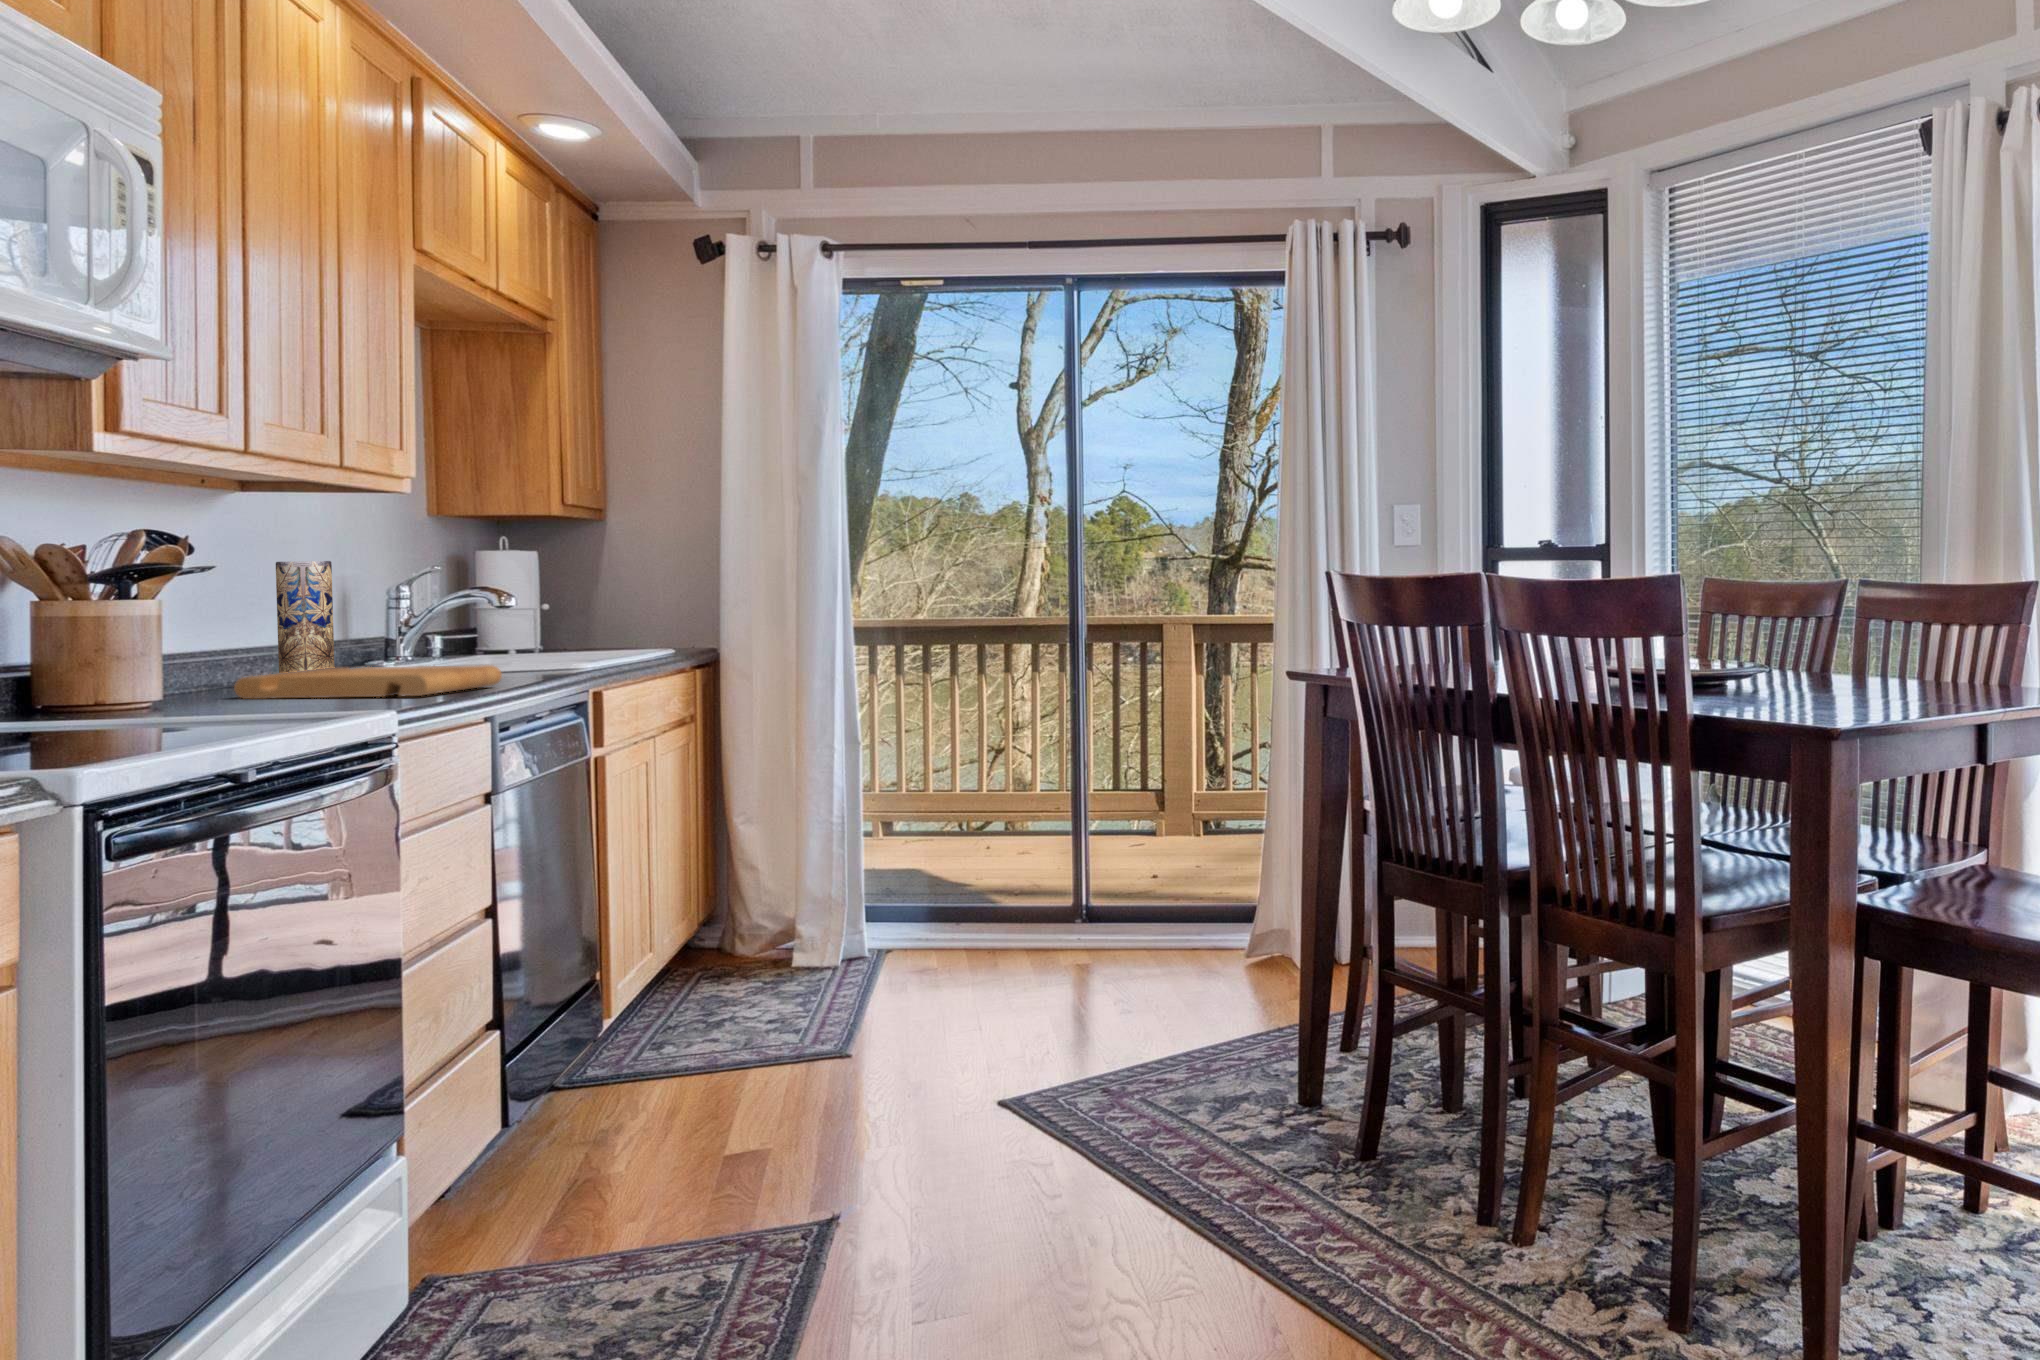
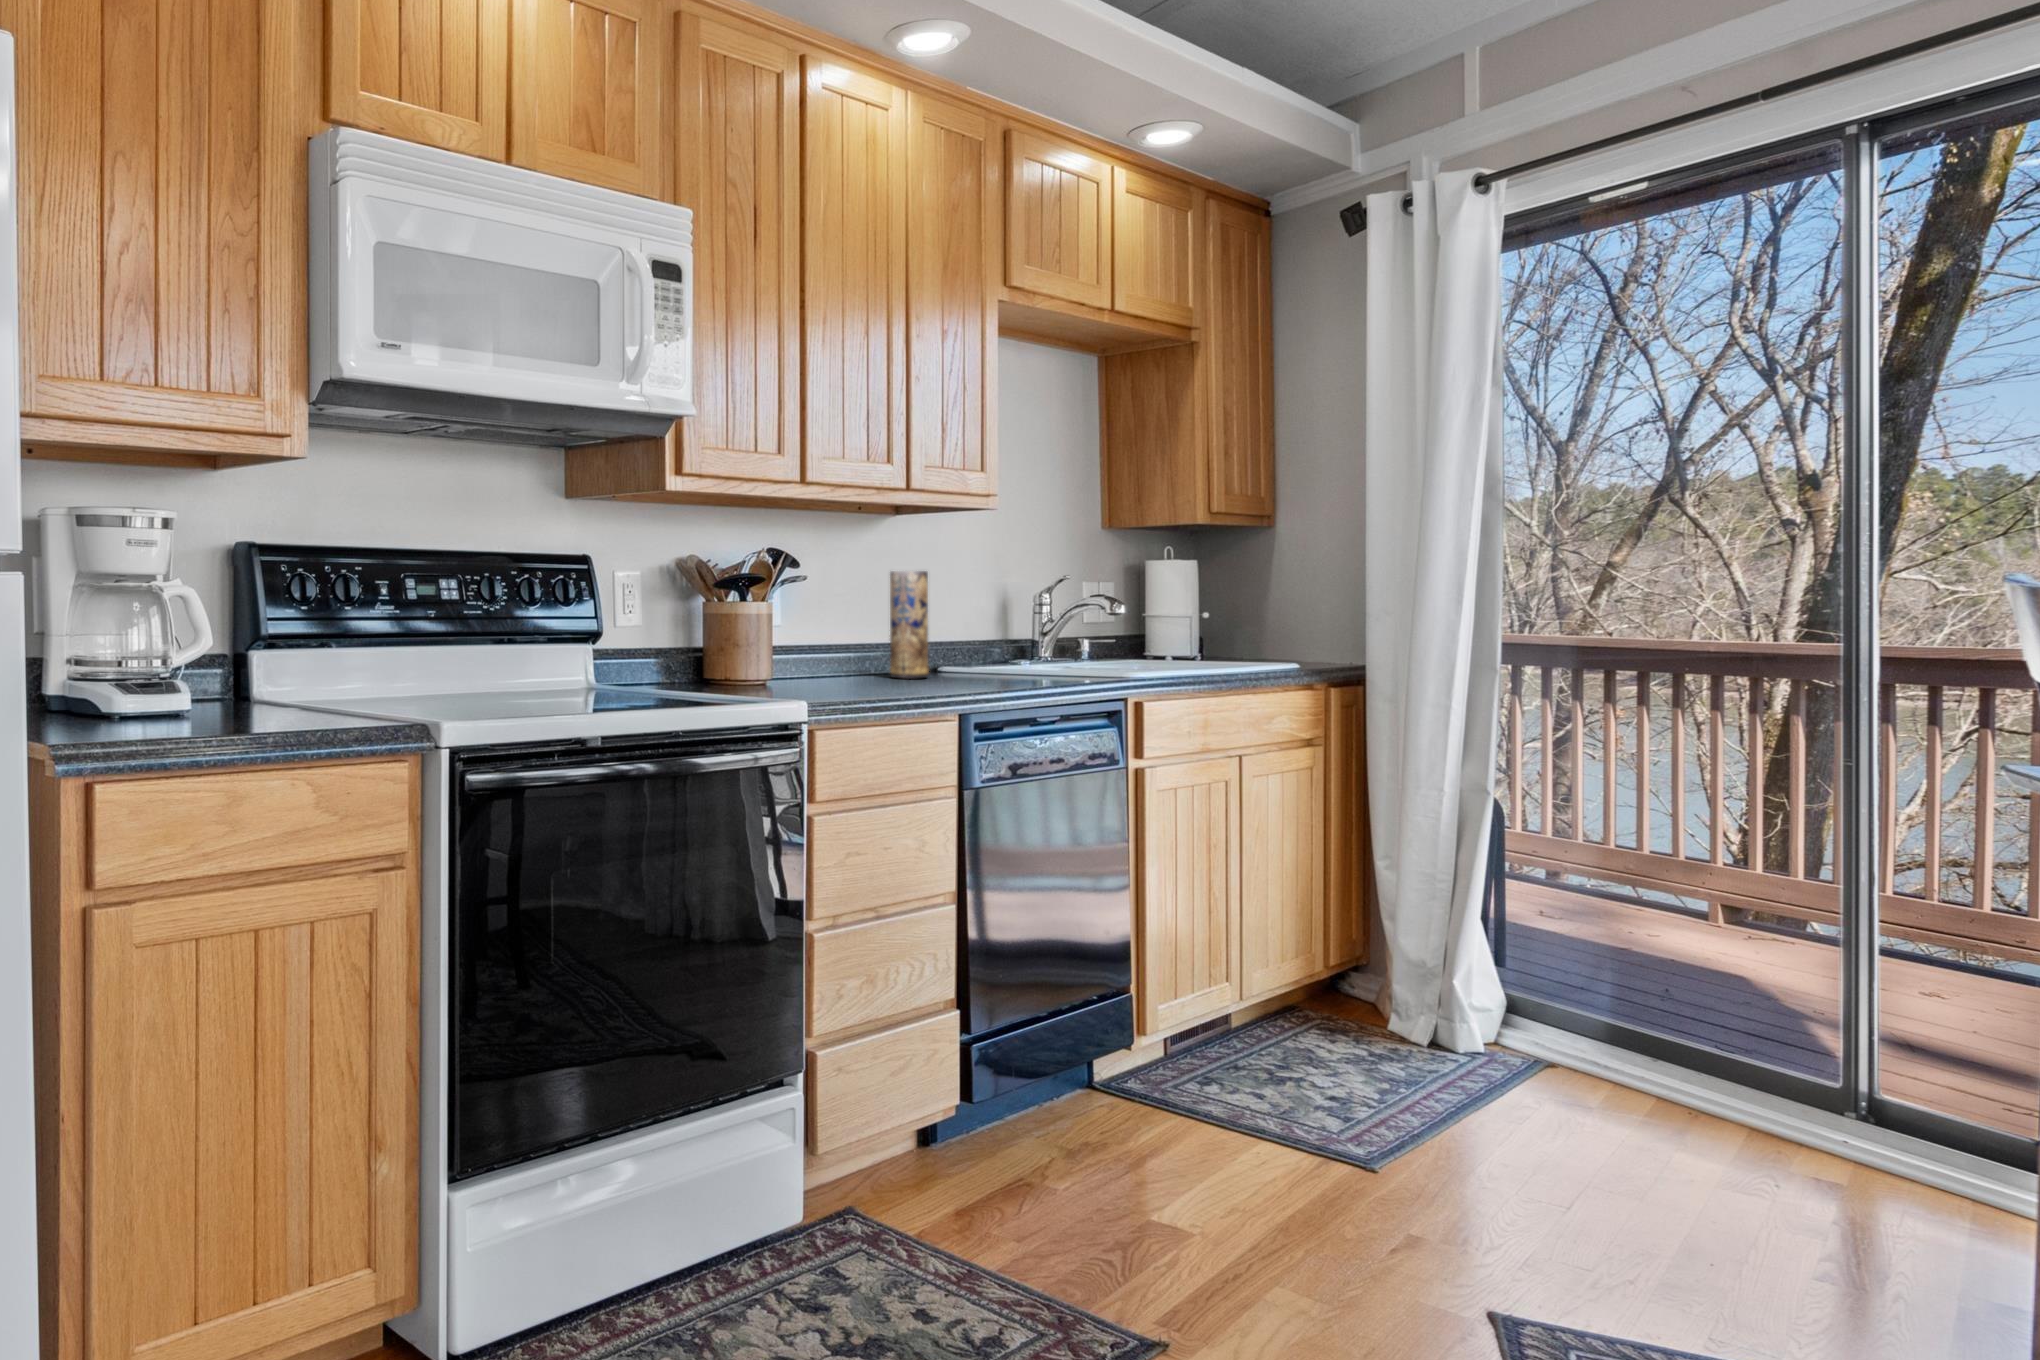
cutting board: present [234,665,502,699] -> none [831,665,1013,696]

